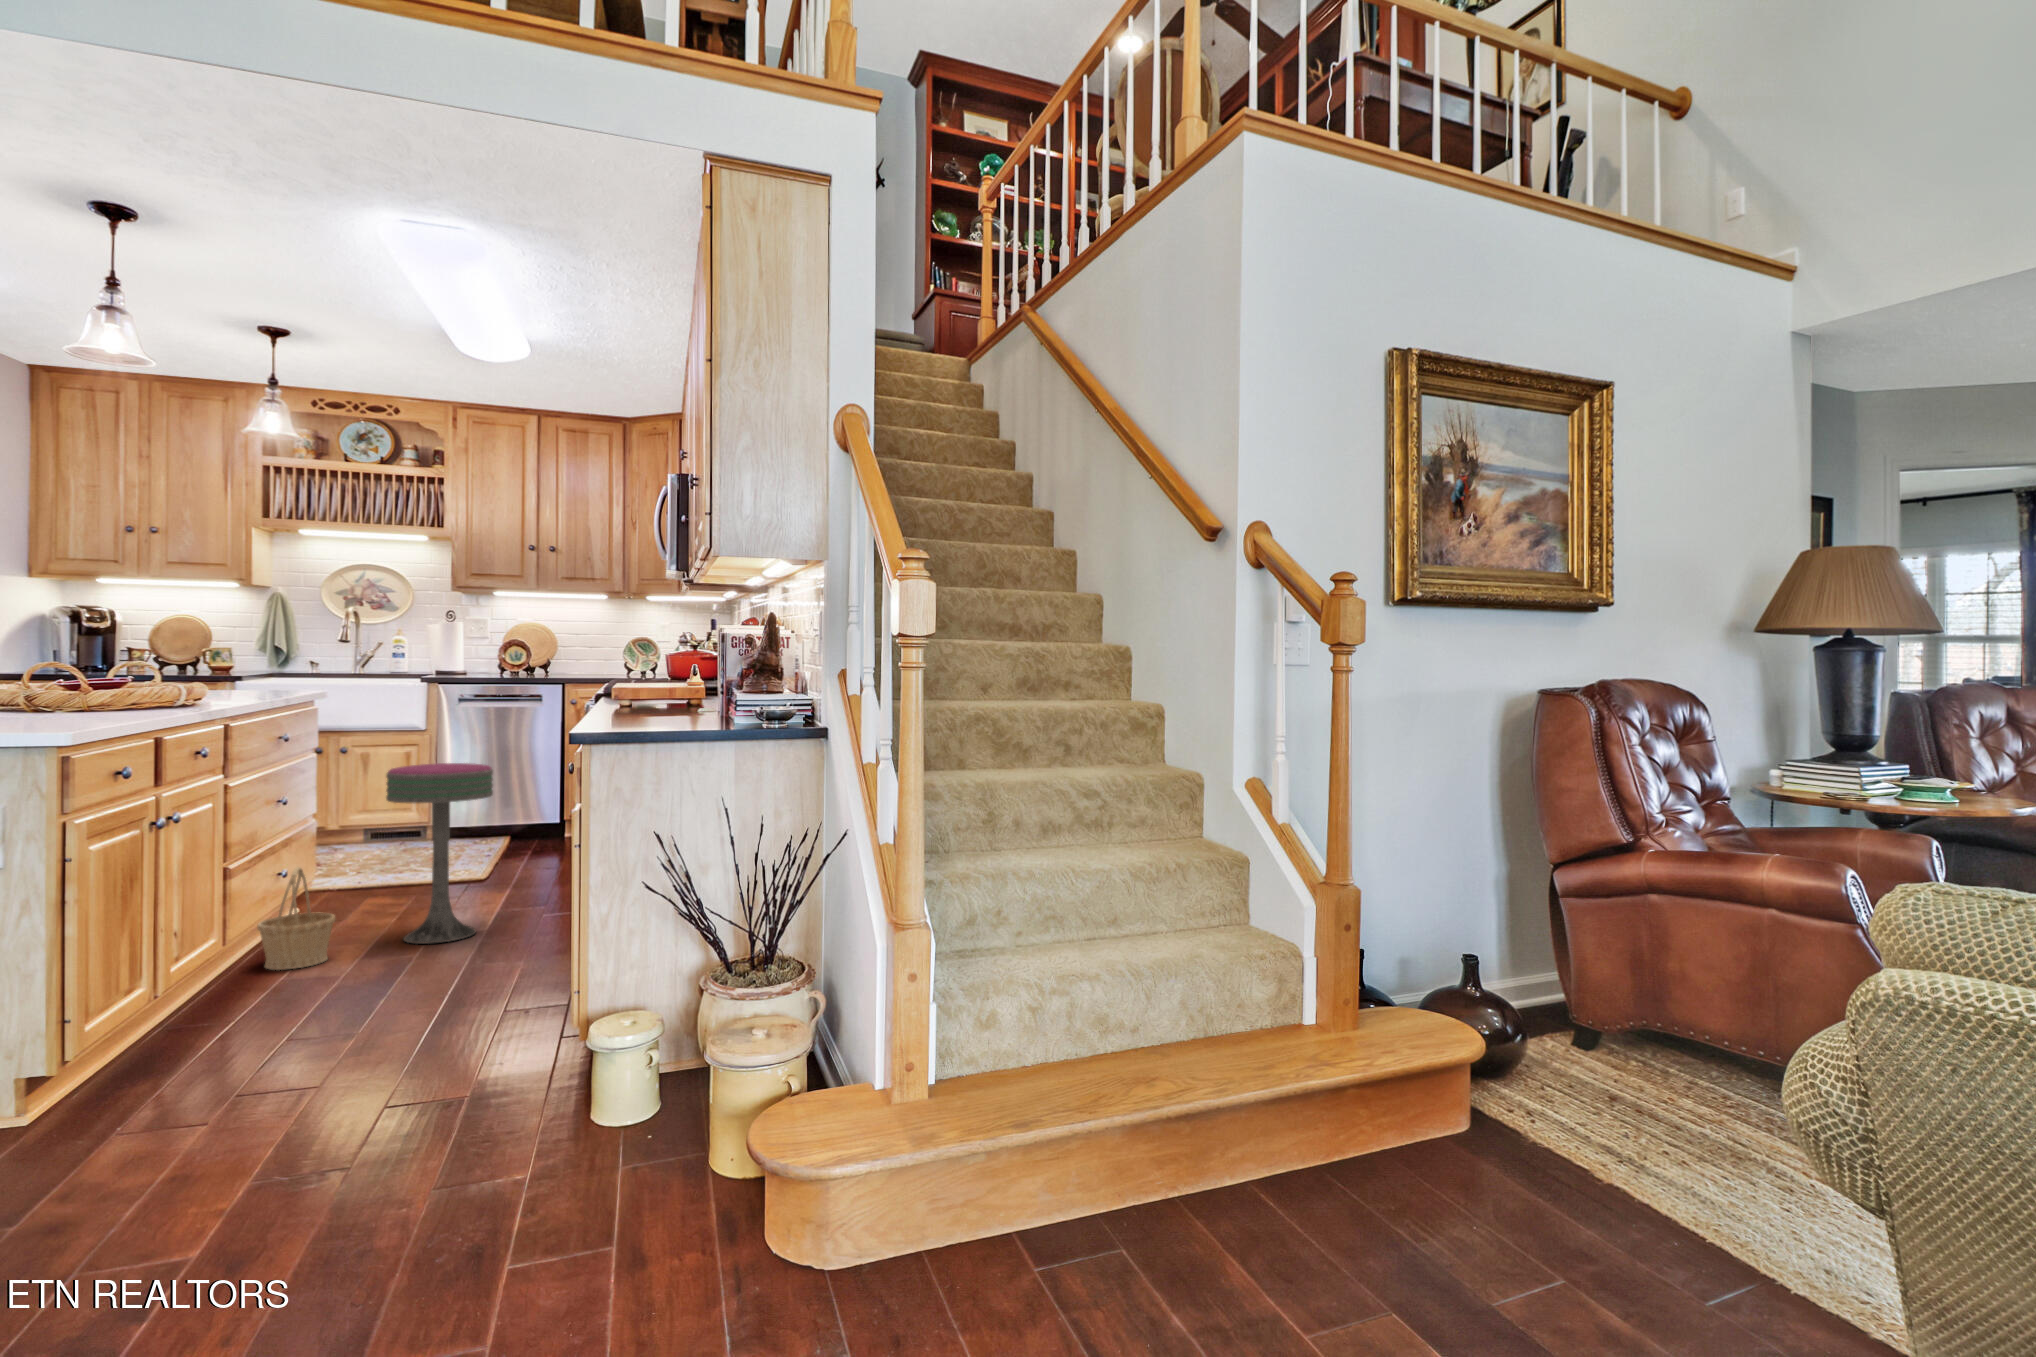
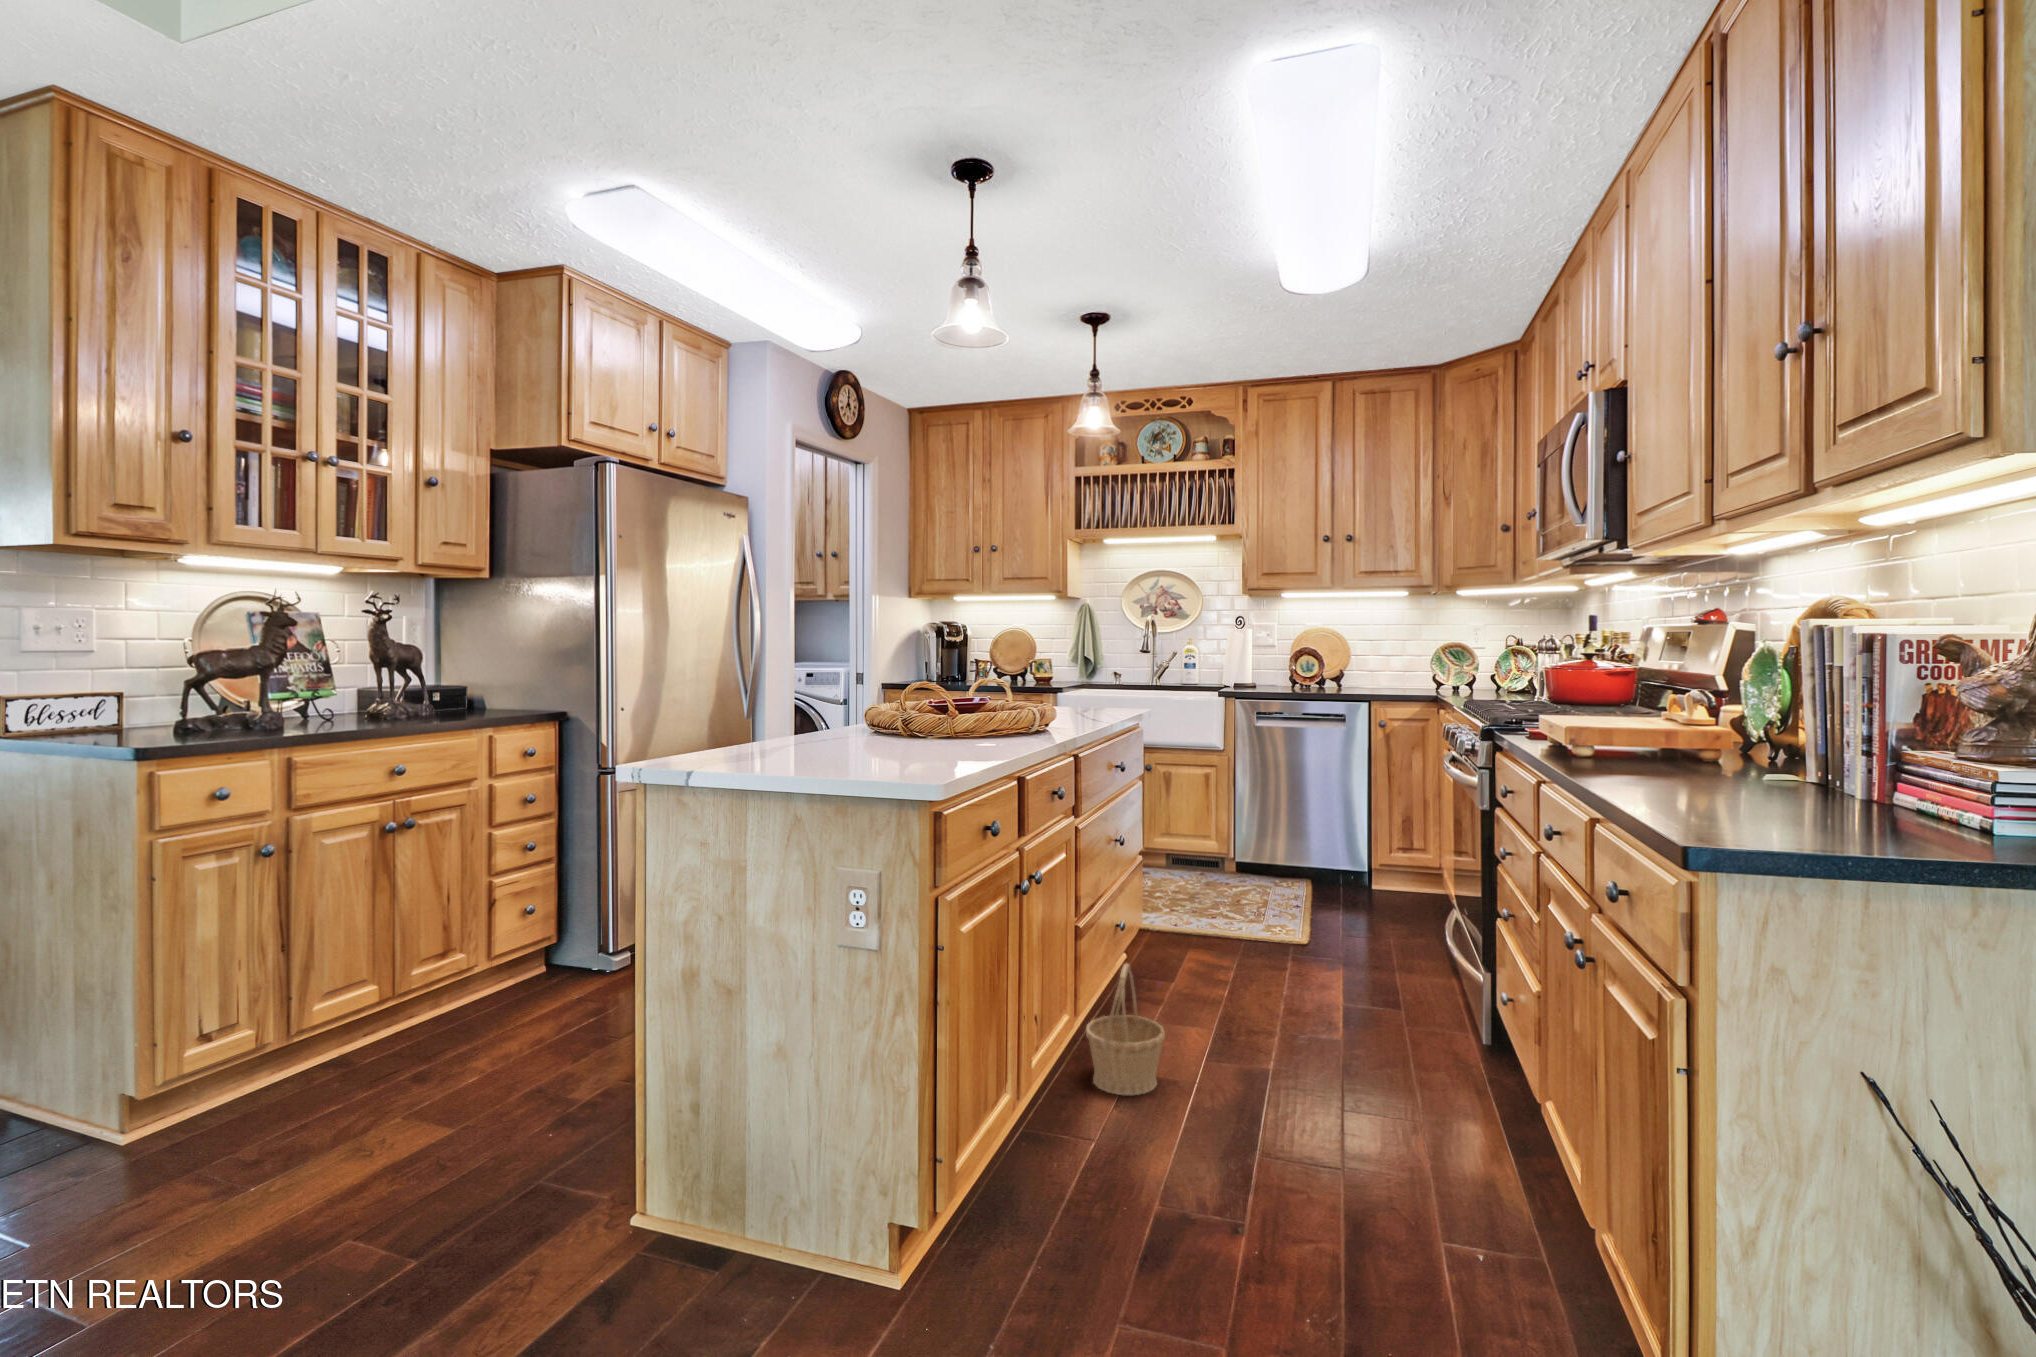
bar stool: present [386,763,493,944] -> none [1216,835,1343,1084]

